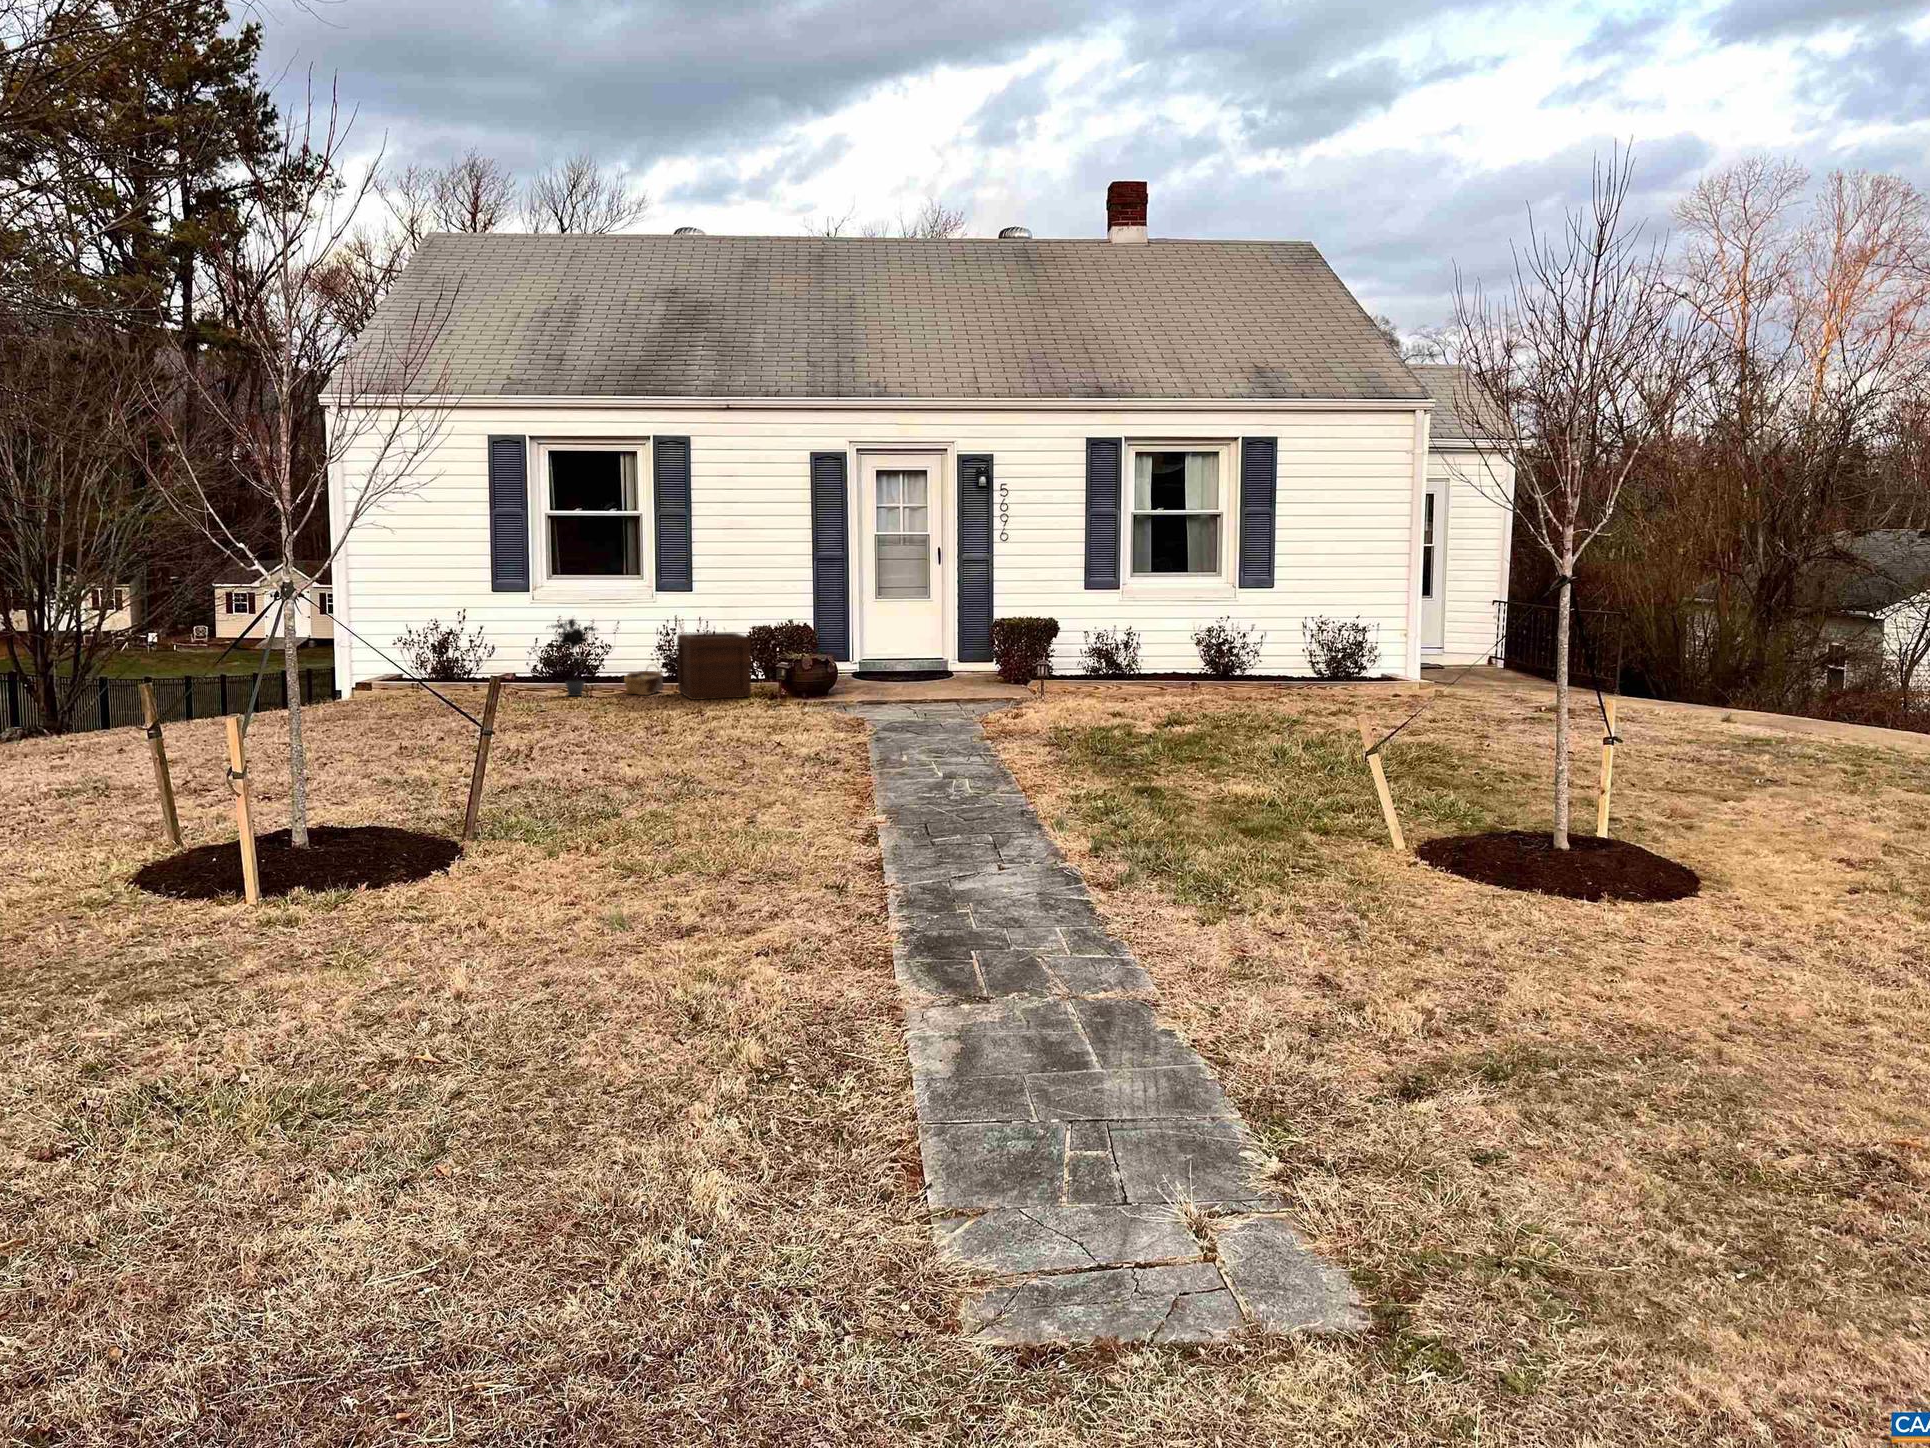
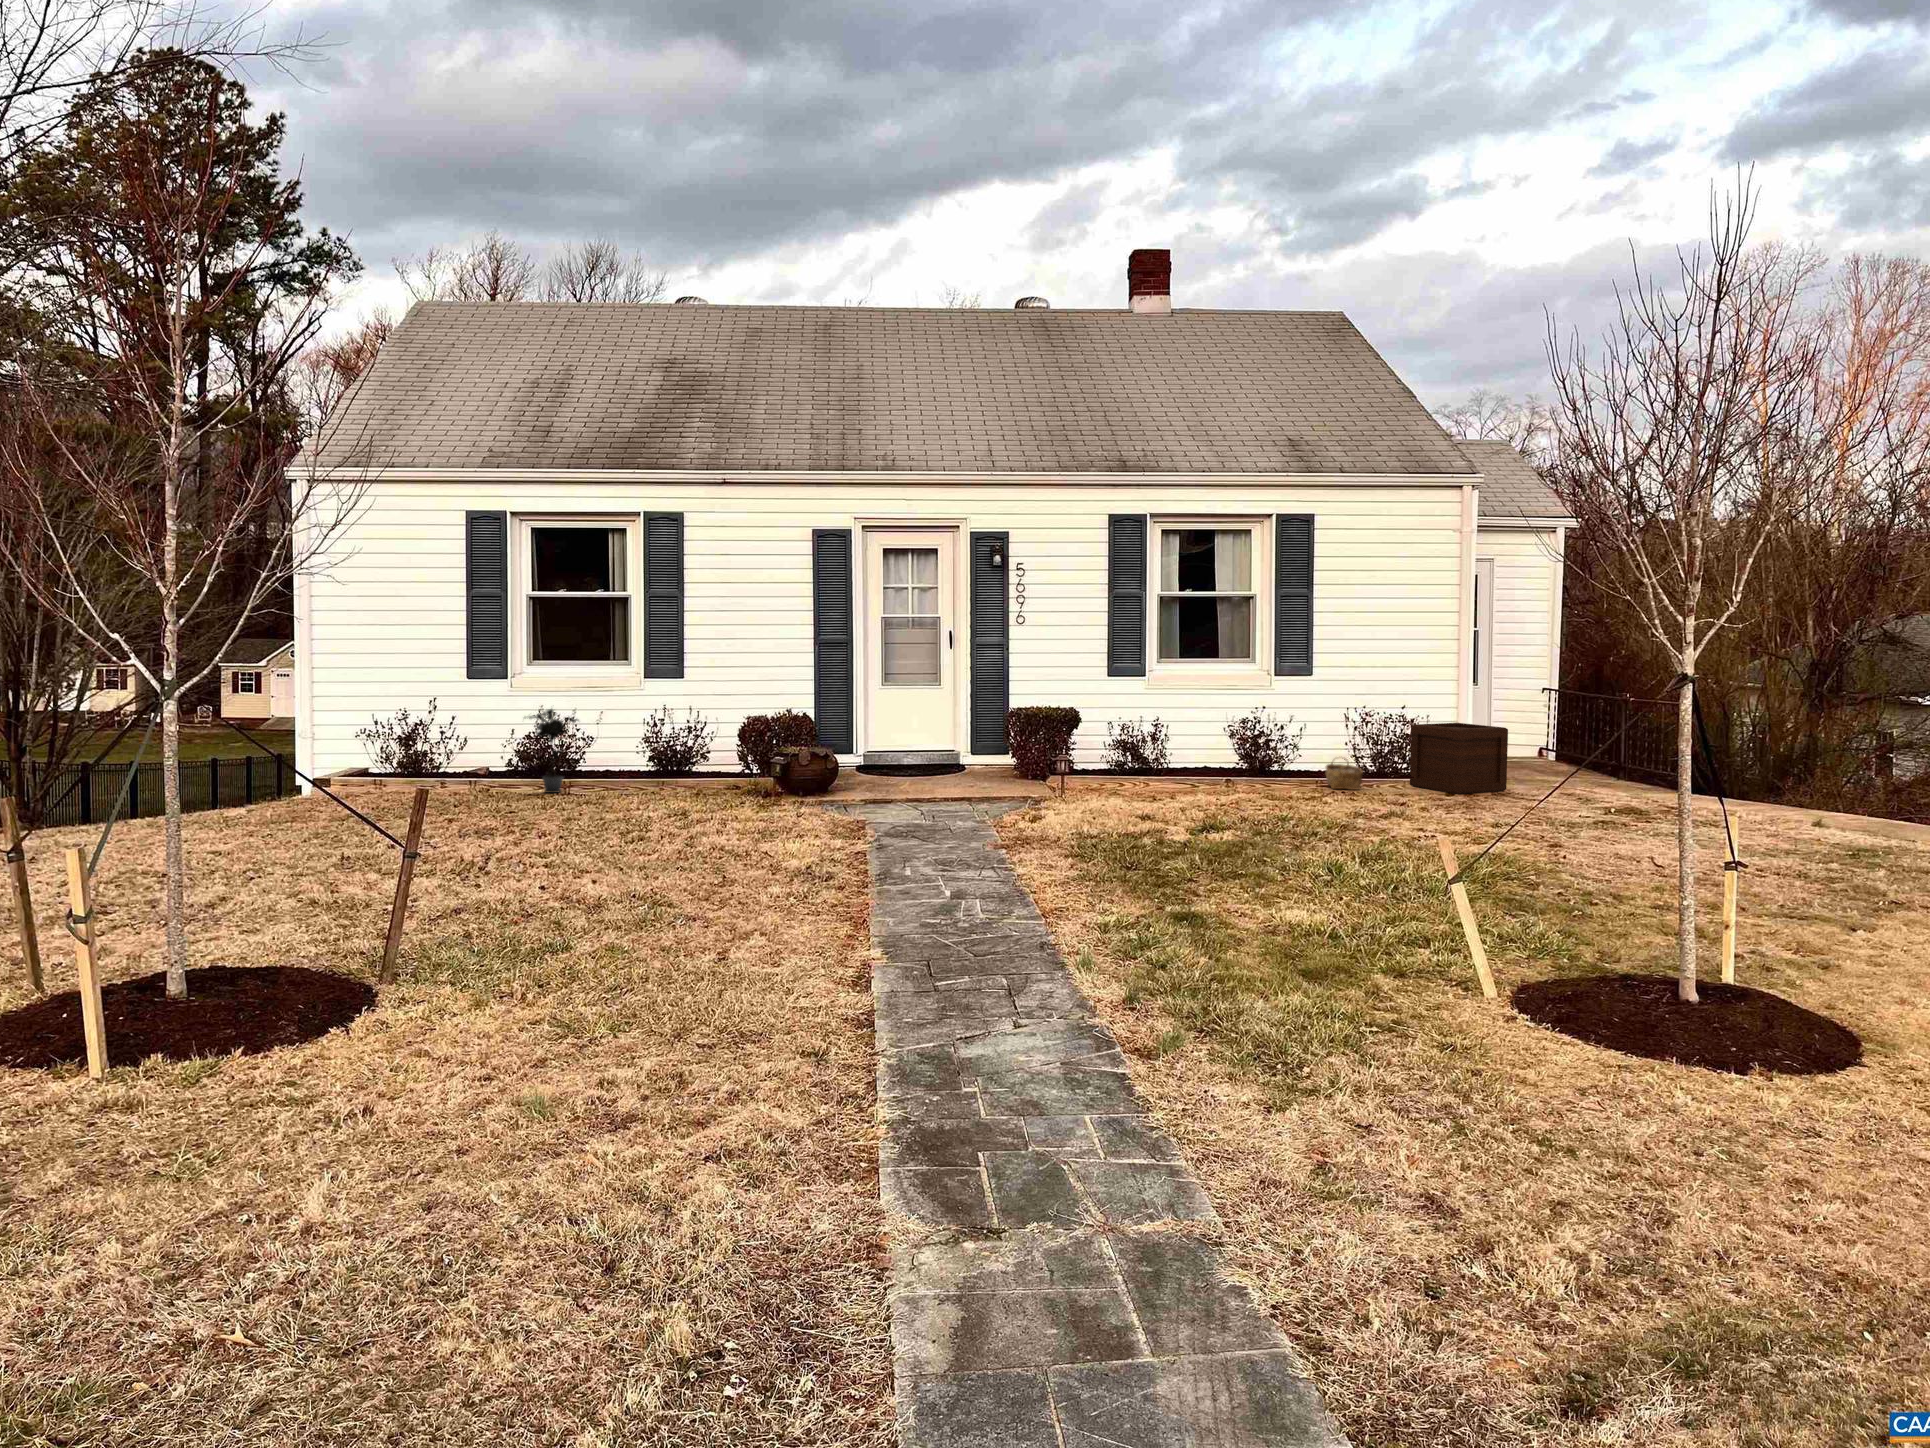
wooden crate: present [677,633,751,700] -> present [1410,723,1508,794]
woven basket: present [624,666,663,695] -> present [1326,758,1363,790]

